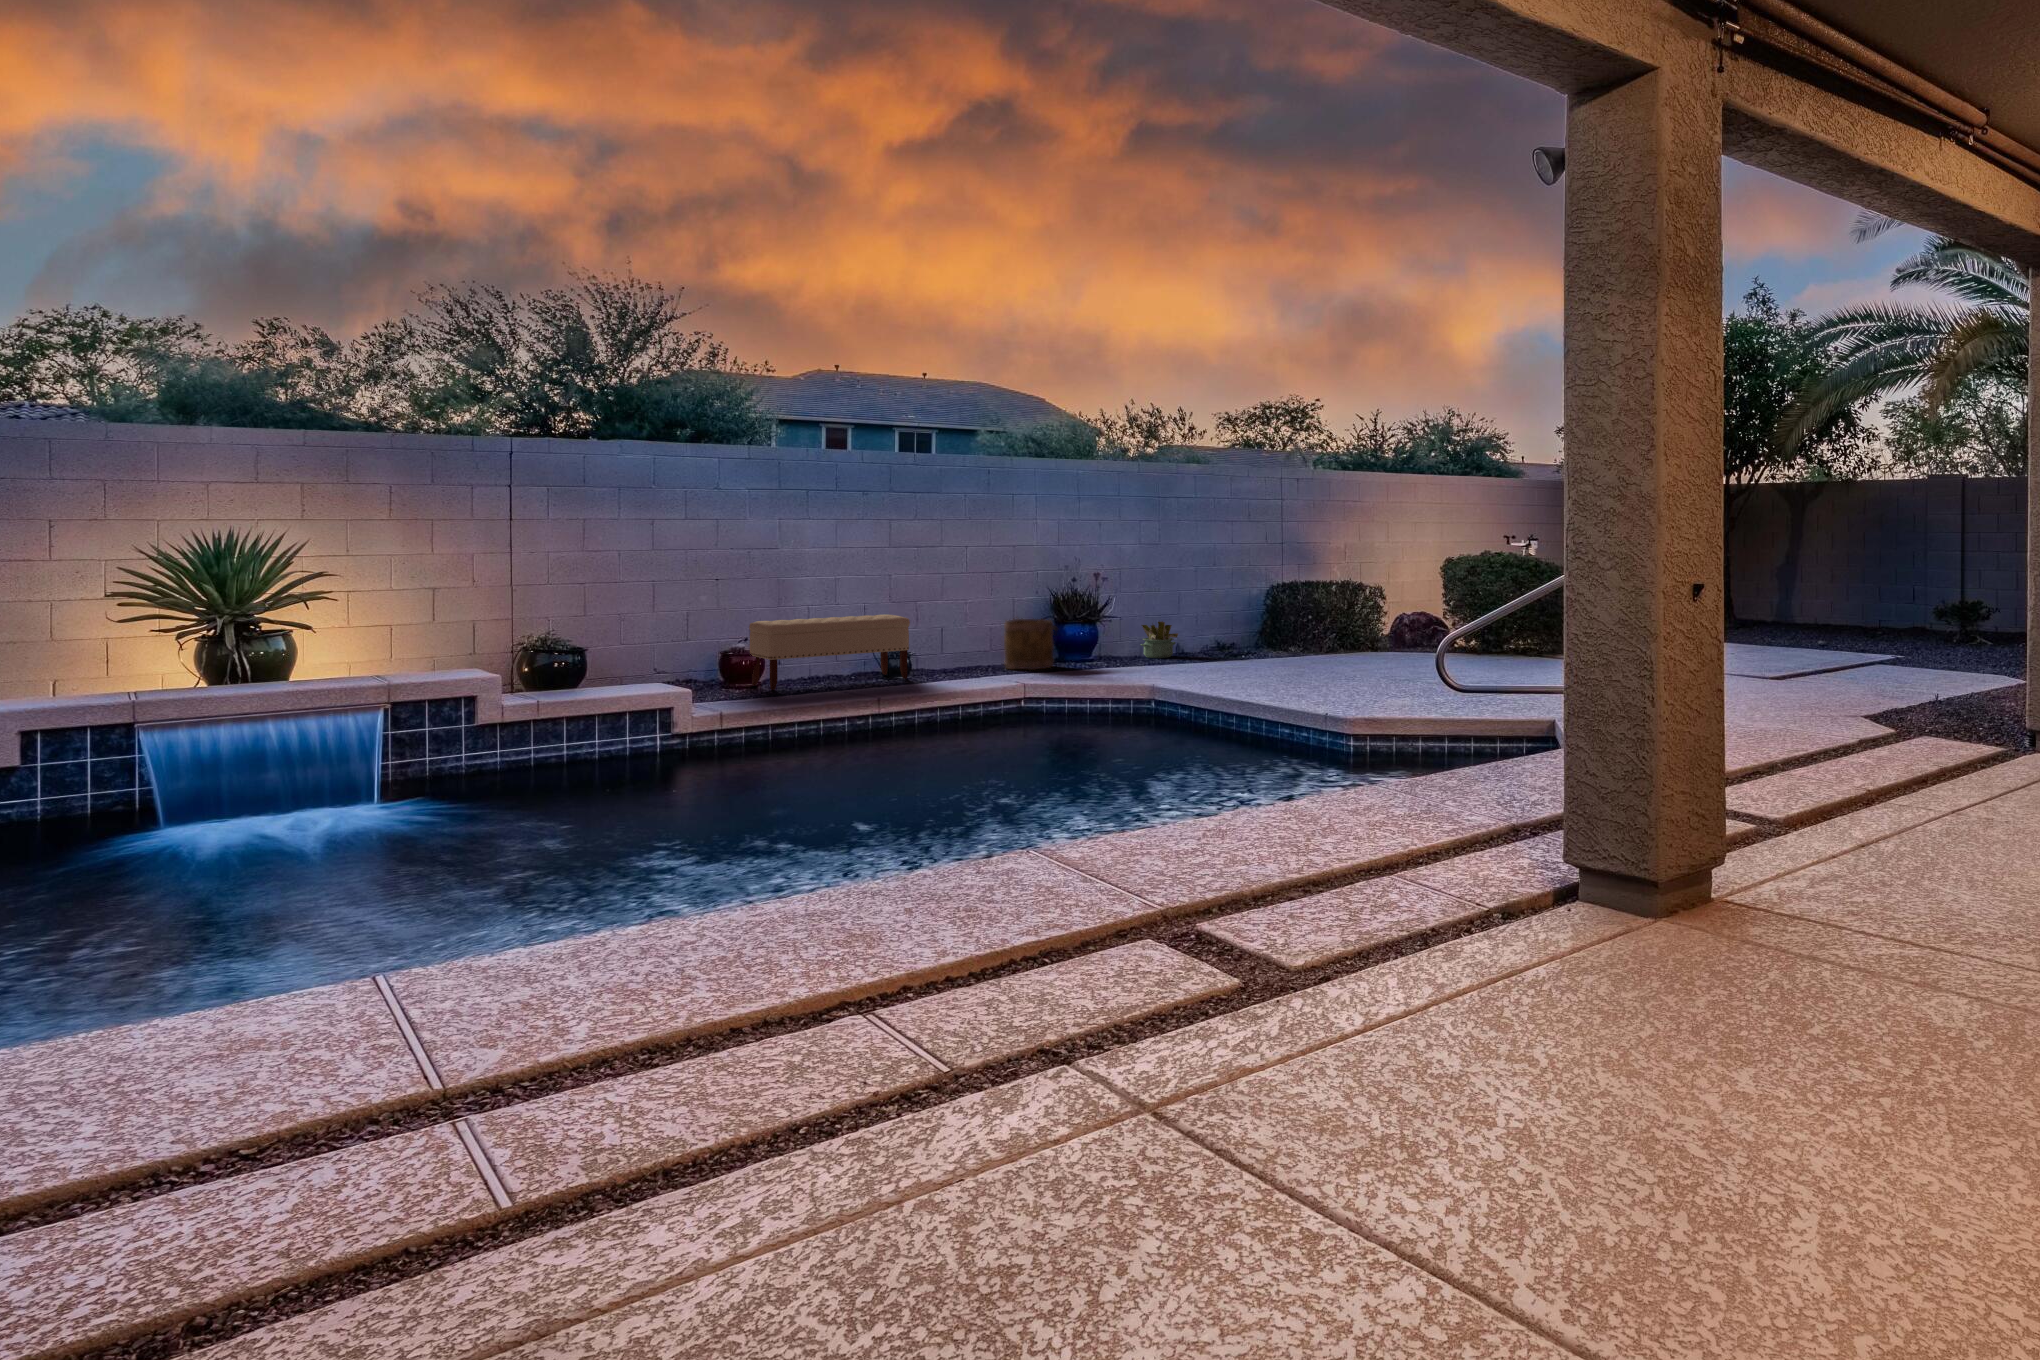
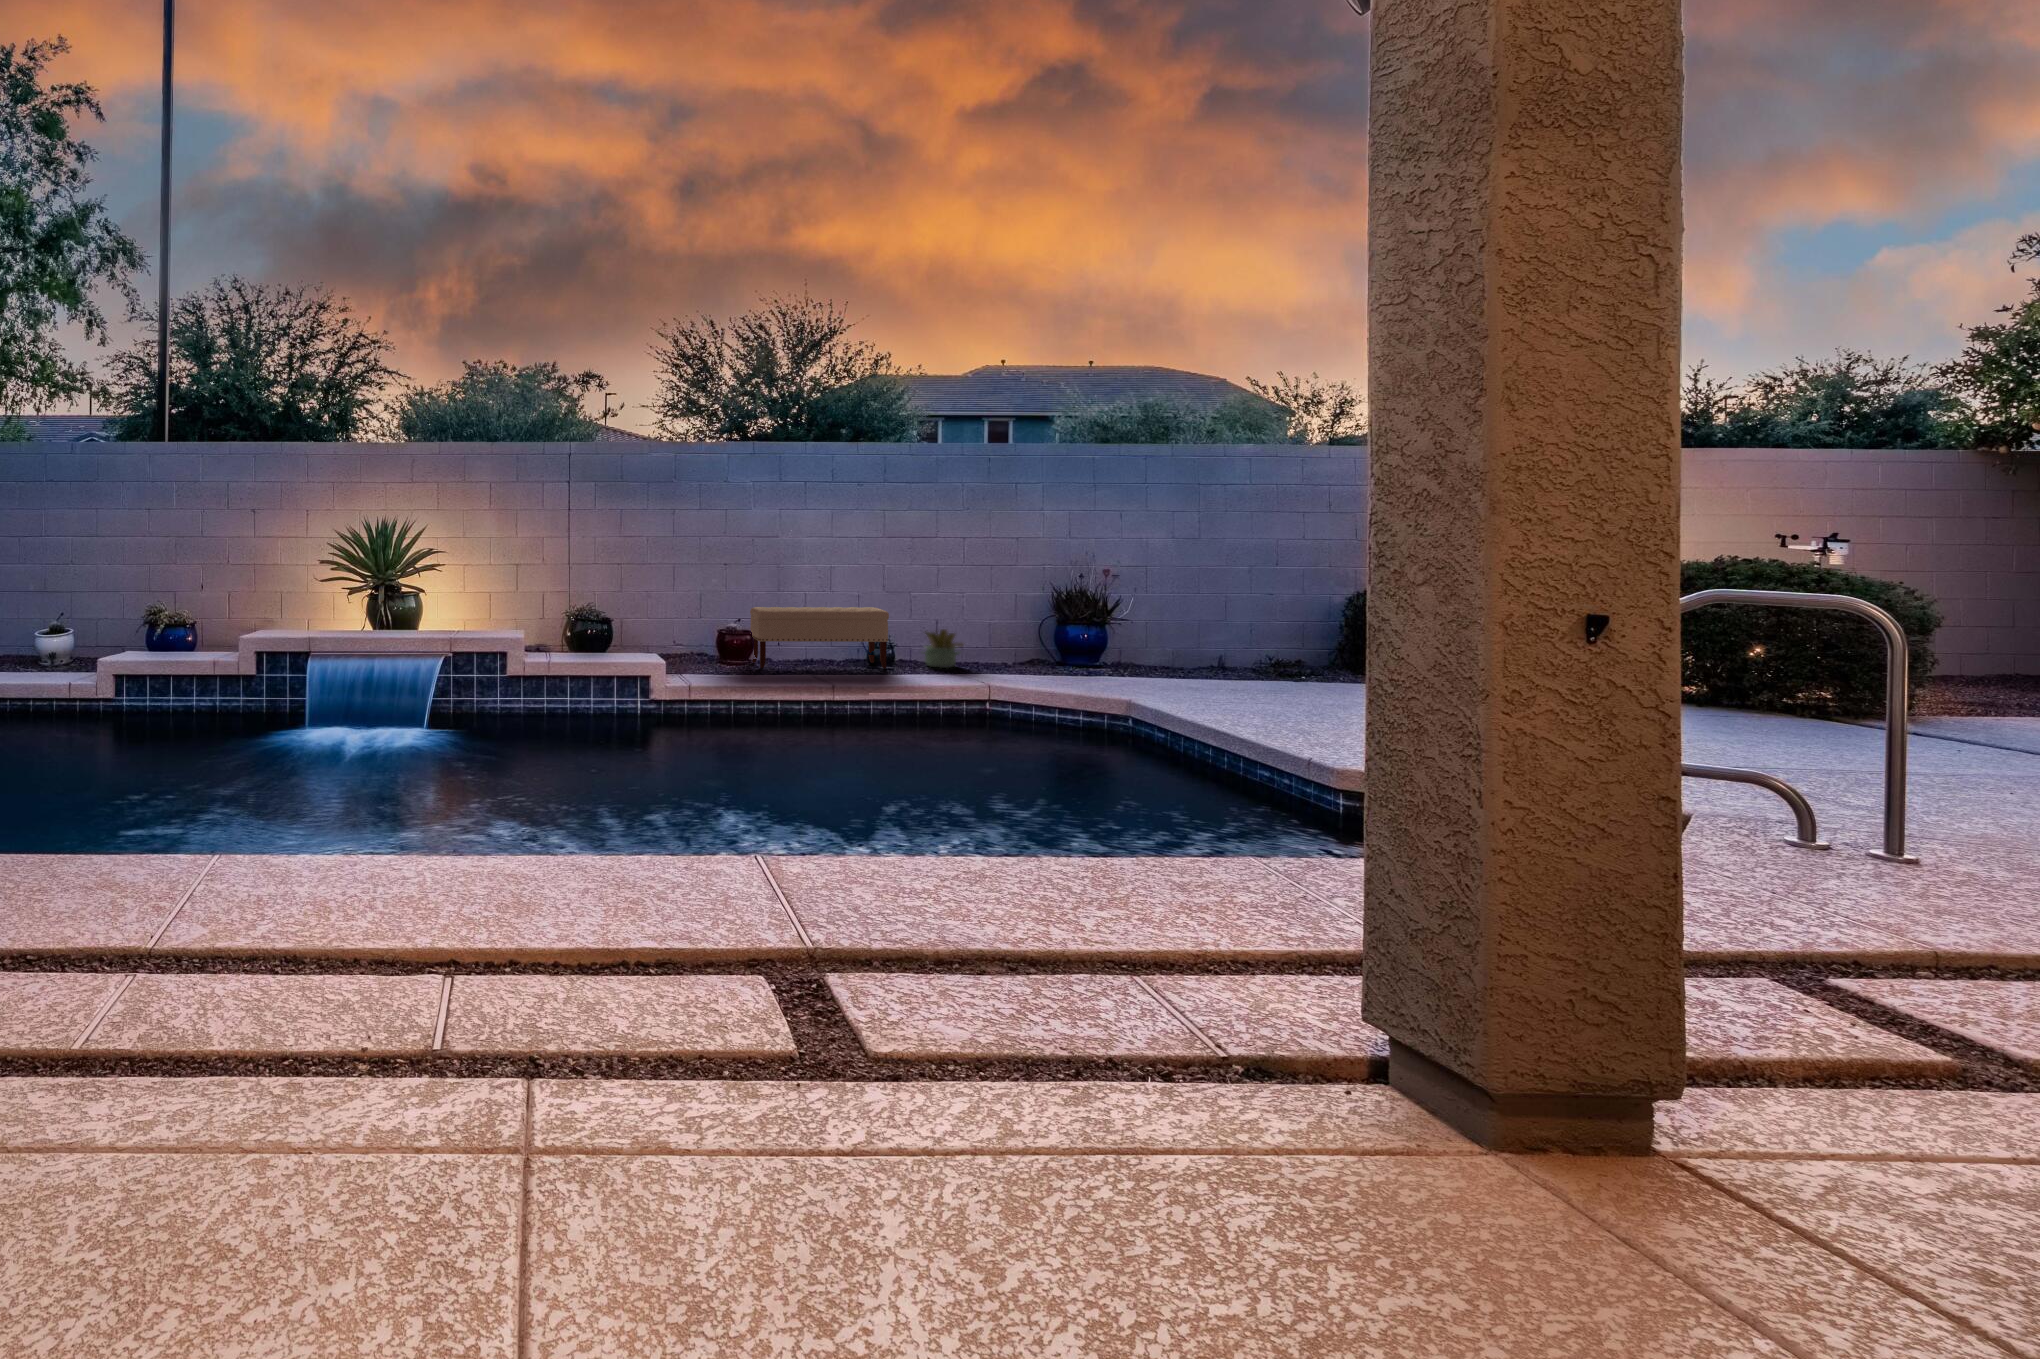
bucket: present [1004,617,1058,670] -> none [990,616,1048,671]
decorative plant: present [1141,621,1178,658] -> present [924,629,963,668]

